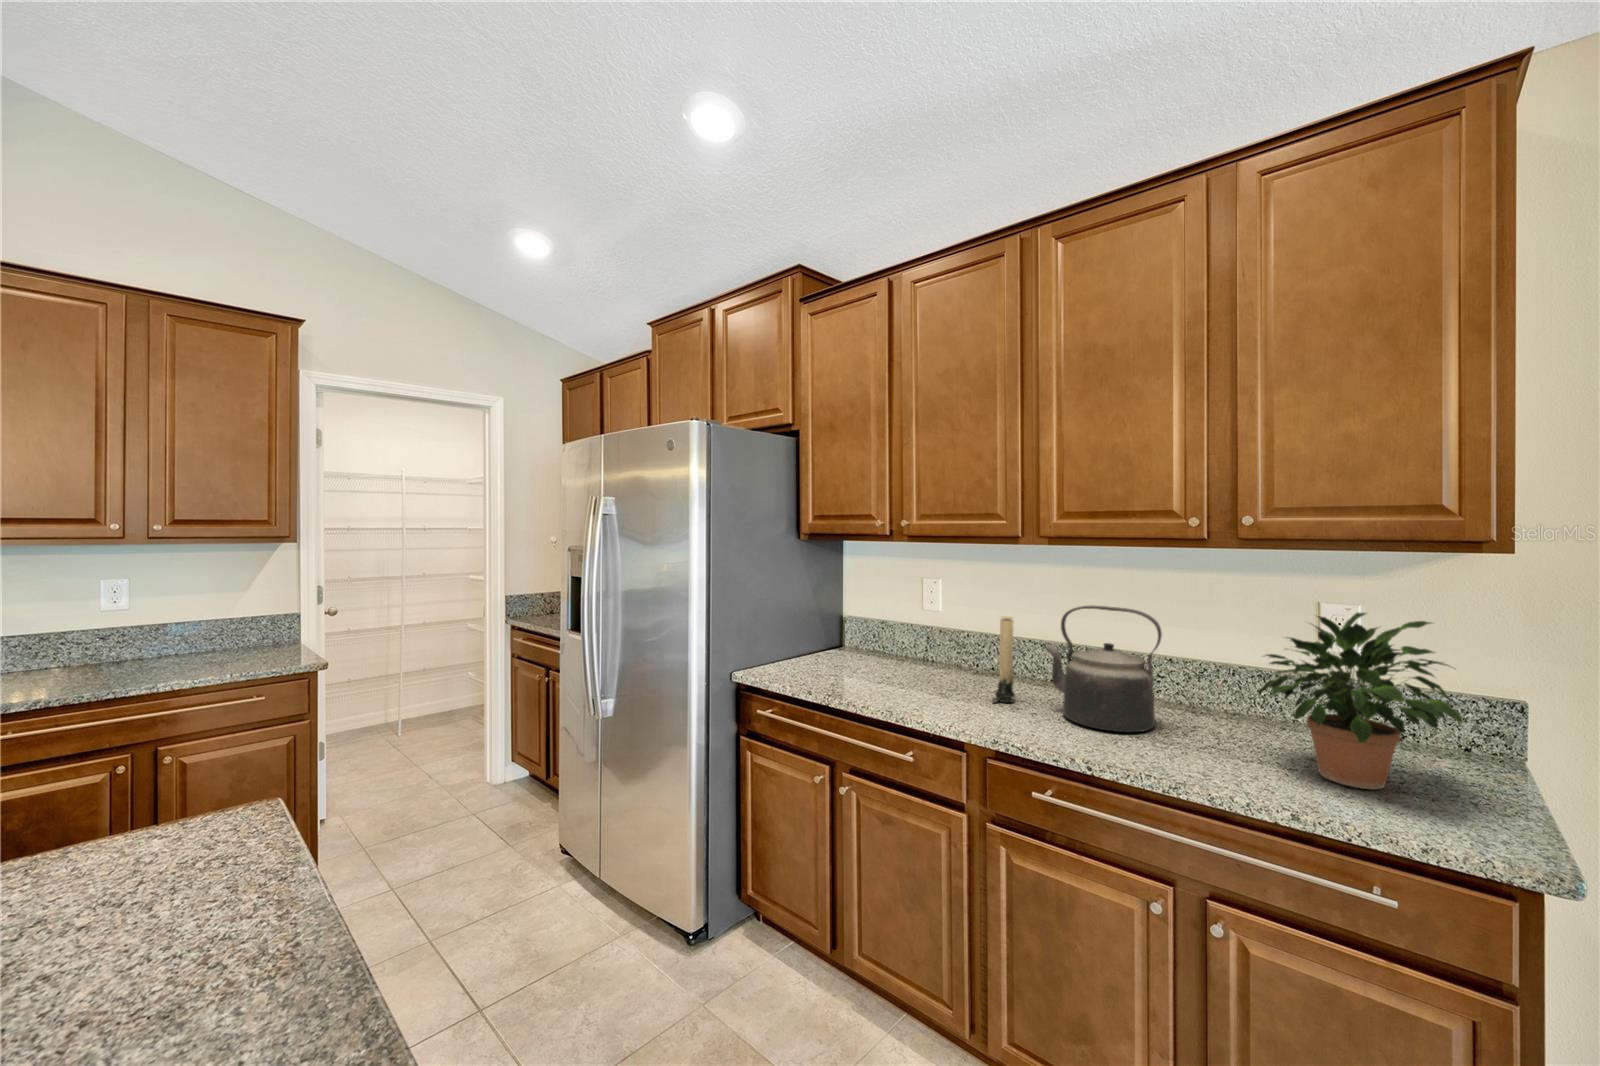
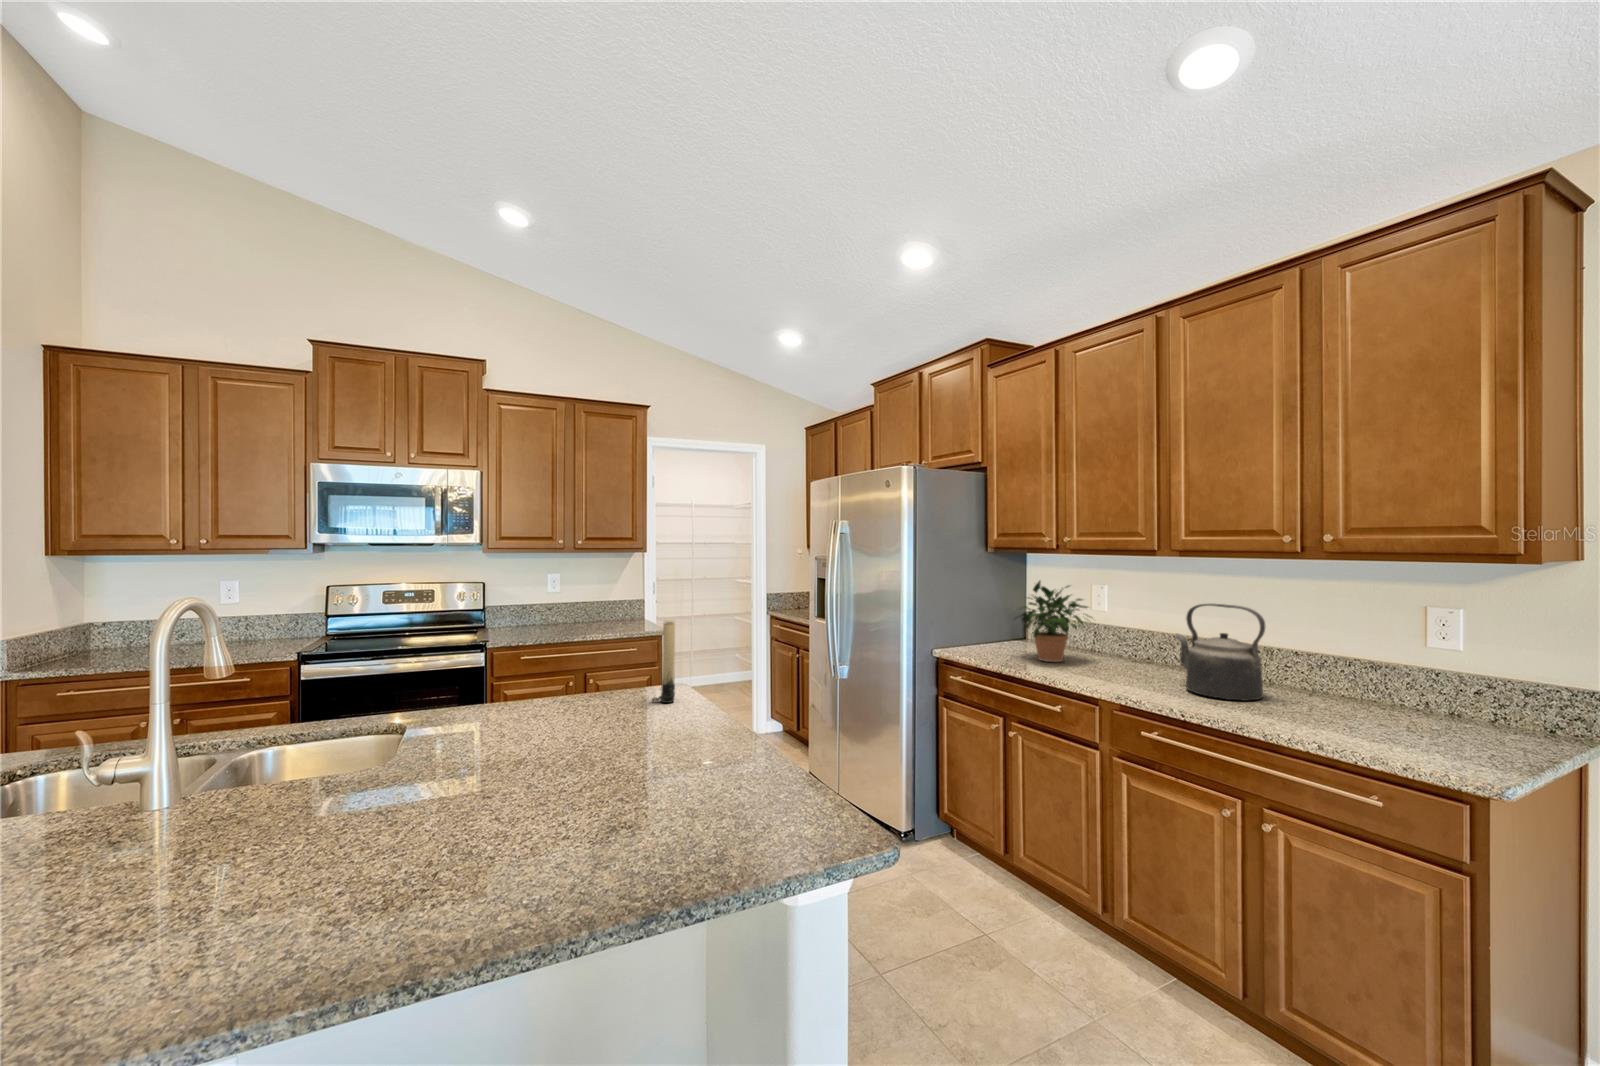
potted plant: present [1259,612,1464,789] -> present [1020,581,1090,662]
candle: present [992,616,1015,703] -> present [652,620,675,703]

